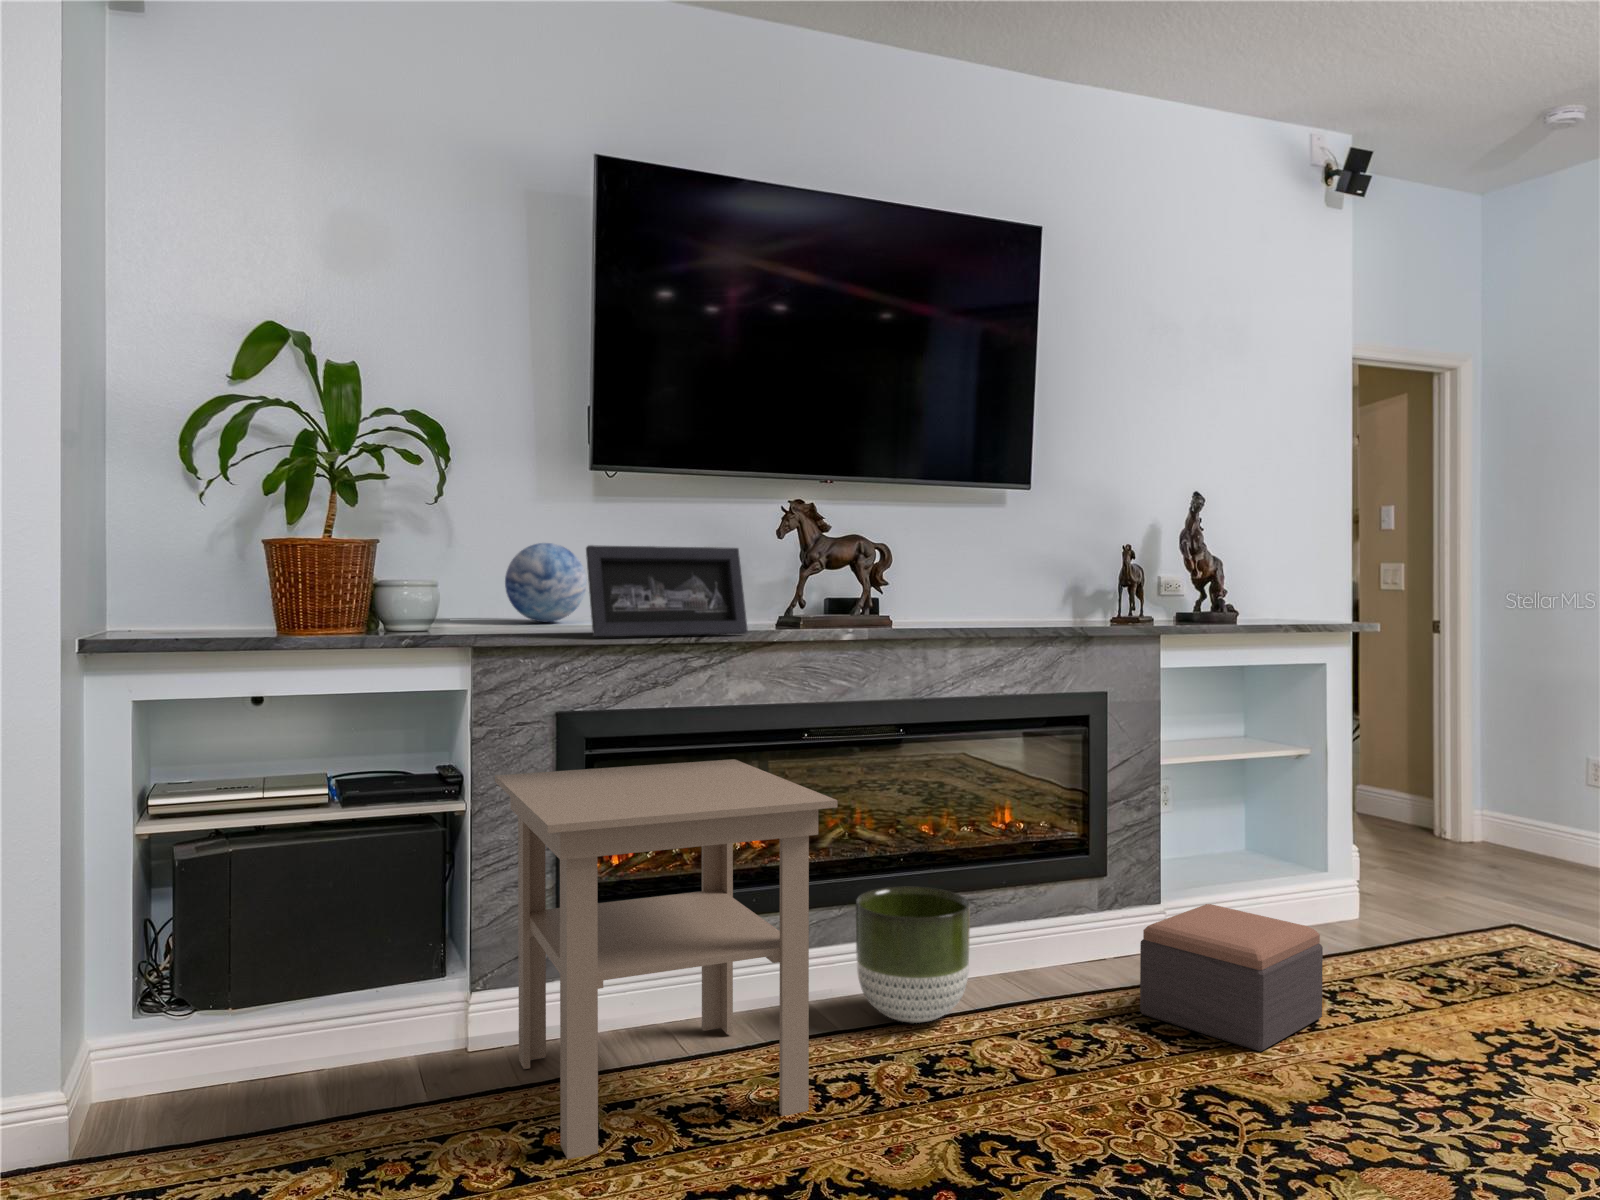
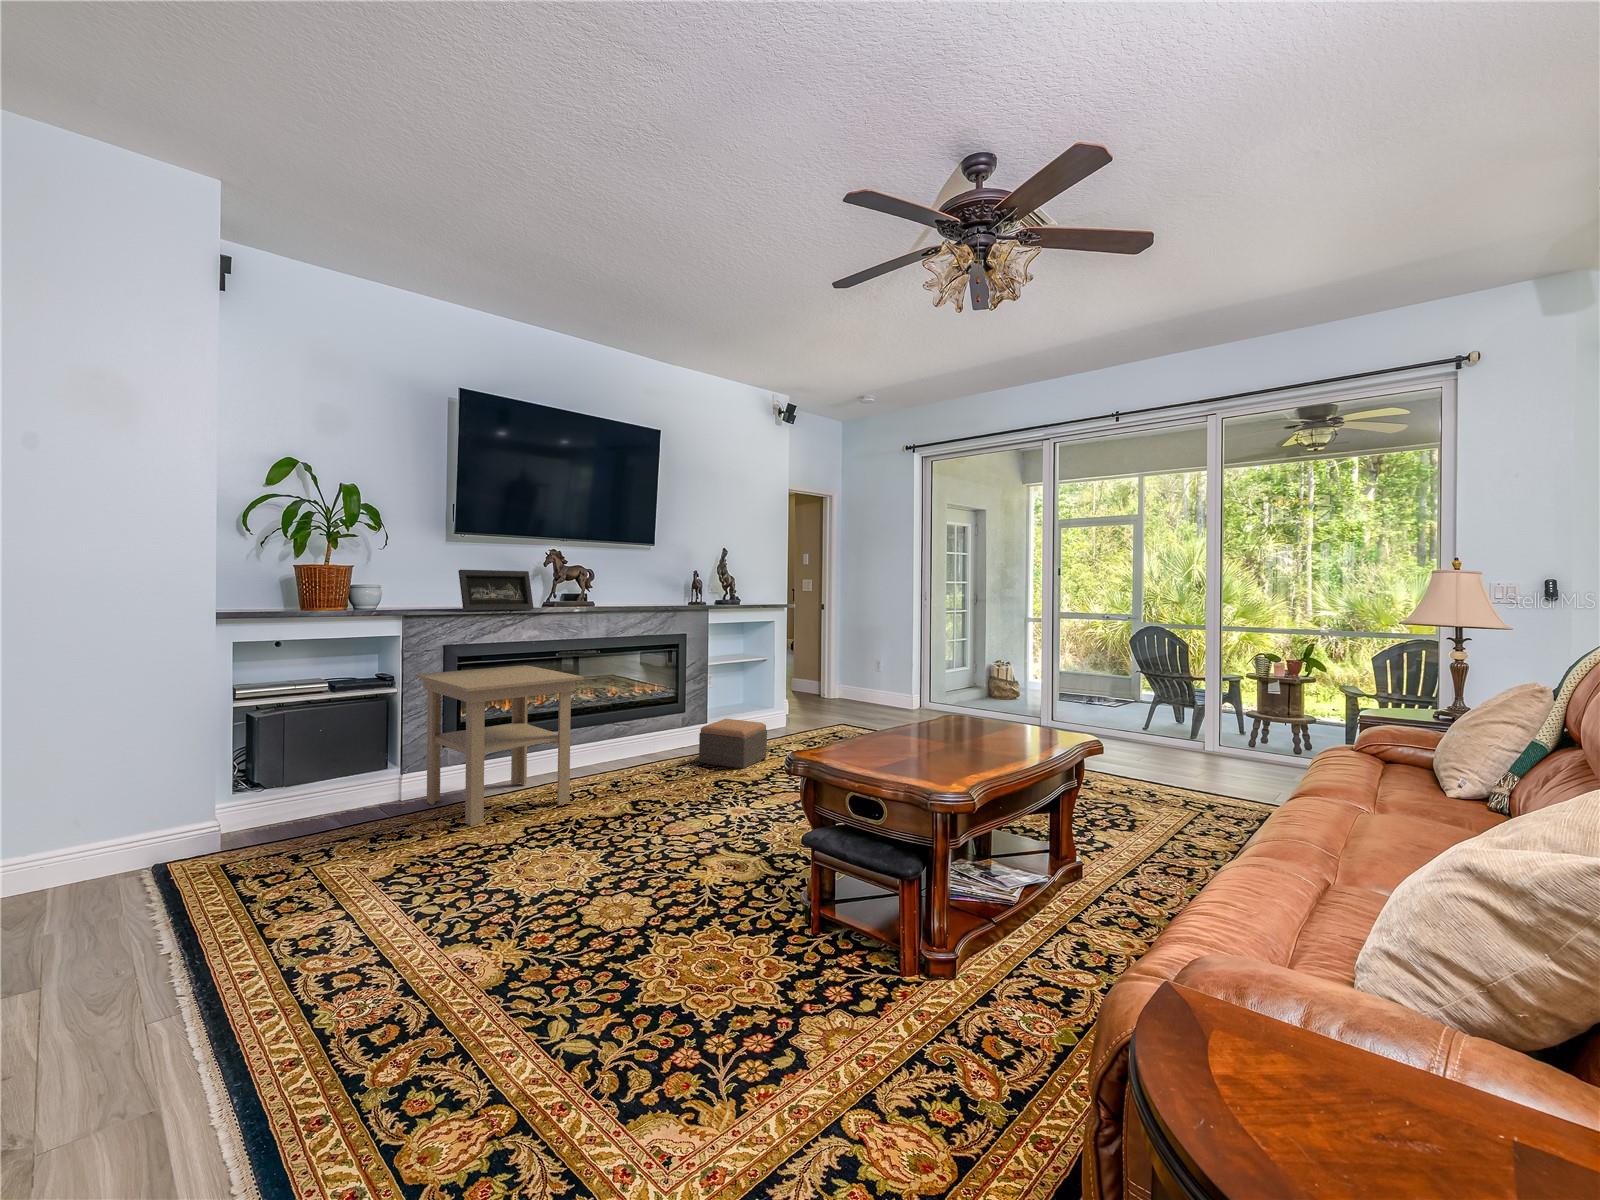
decorative orb: present [505,543,586,622] -> none [402,565,446,603]
planter: present [856,887,970,1023] -> none [581,719,631,774]

